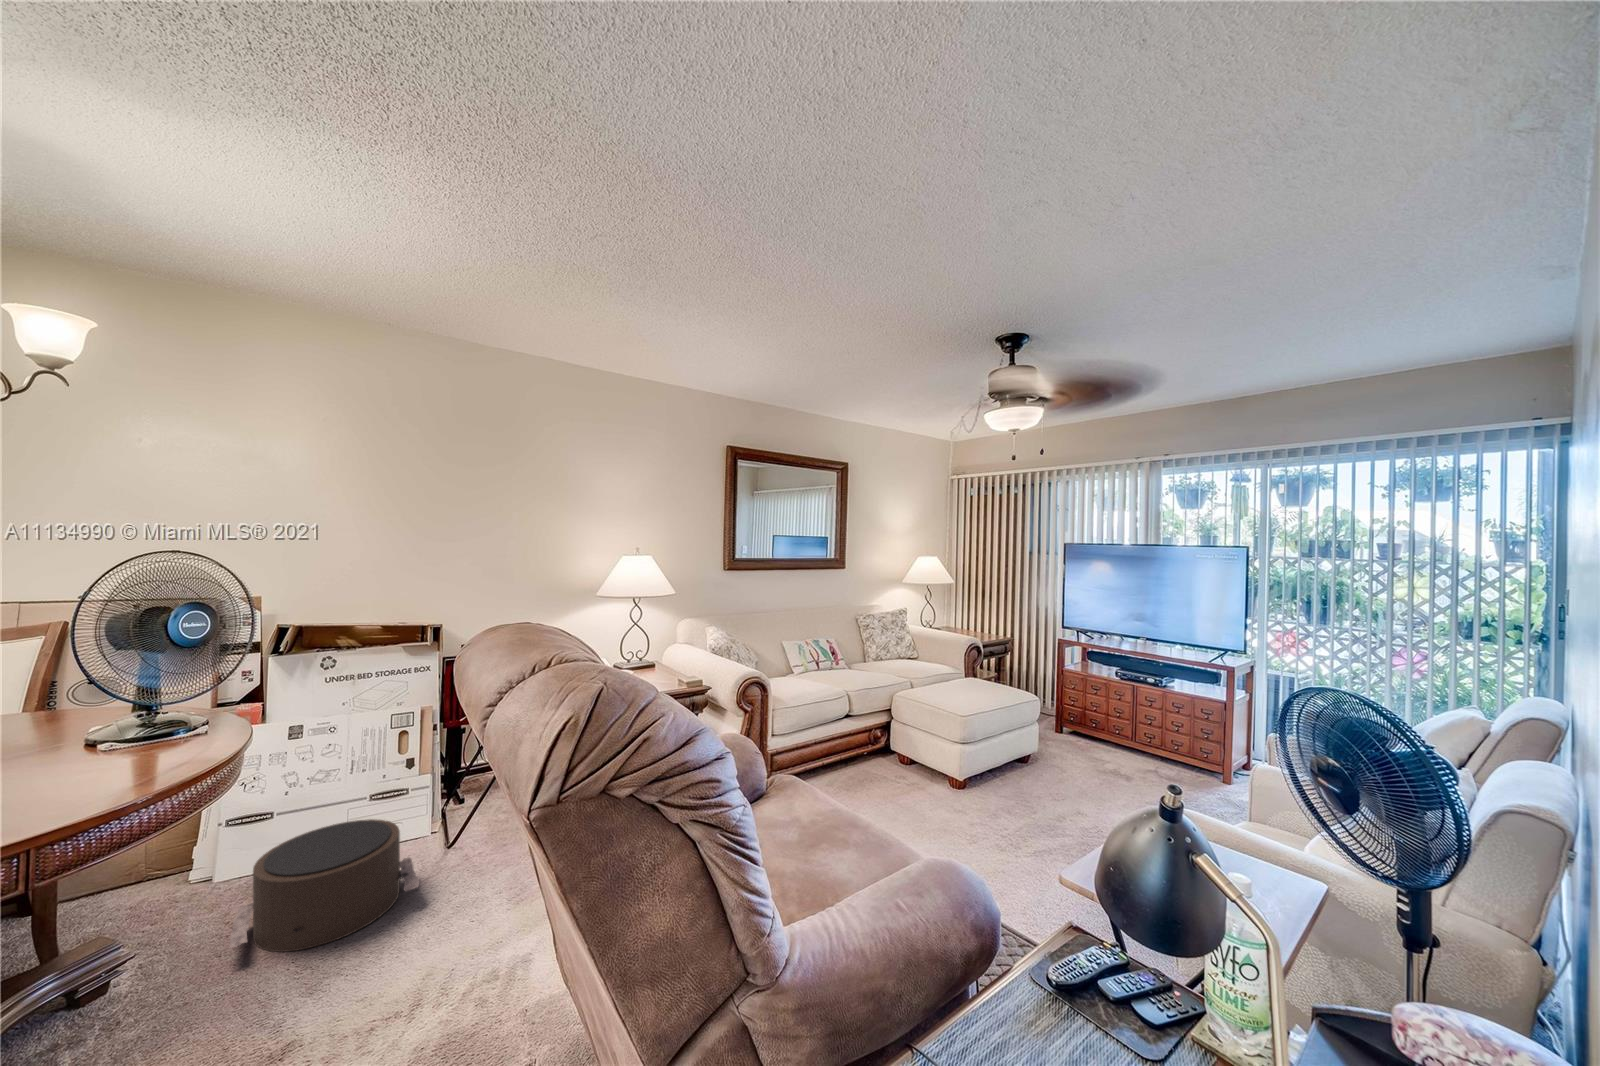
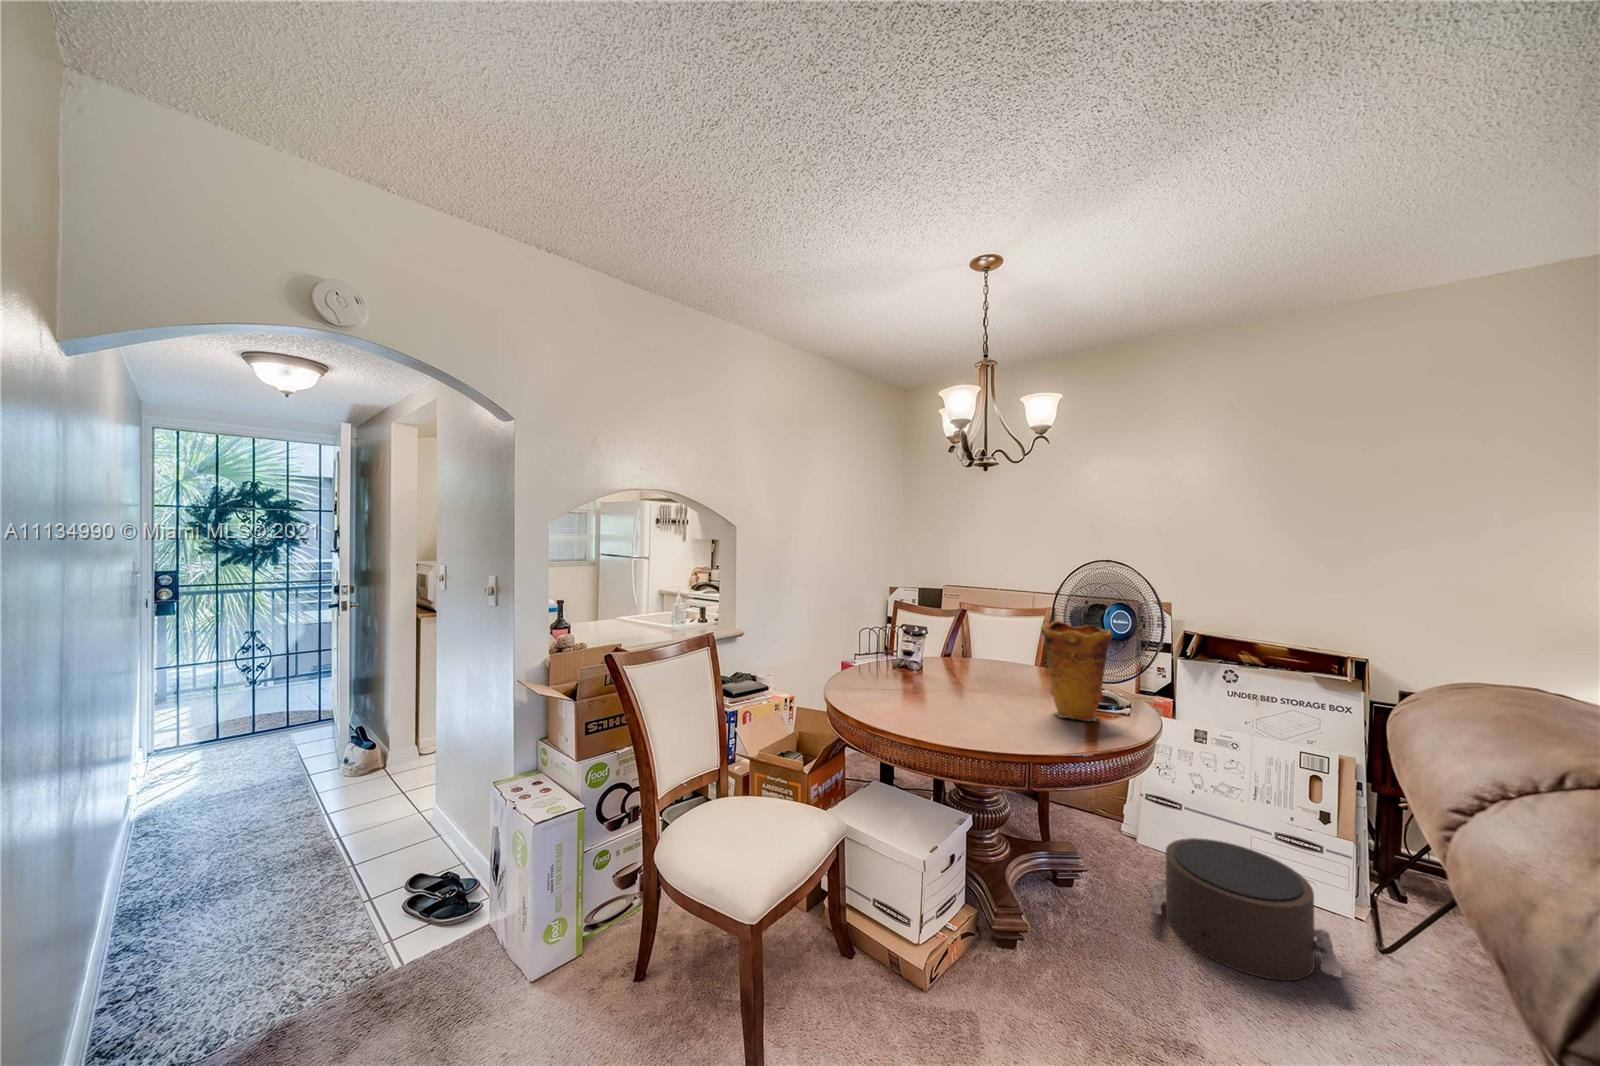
vase: none [49,635,181,767] -> present [1041,621,1113,721]

